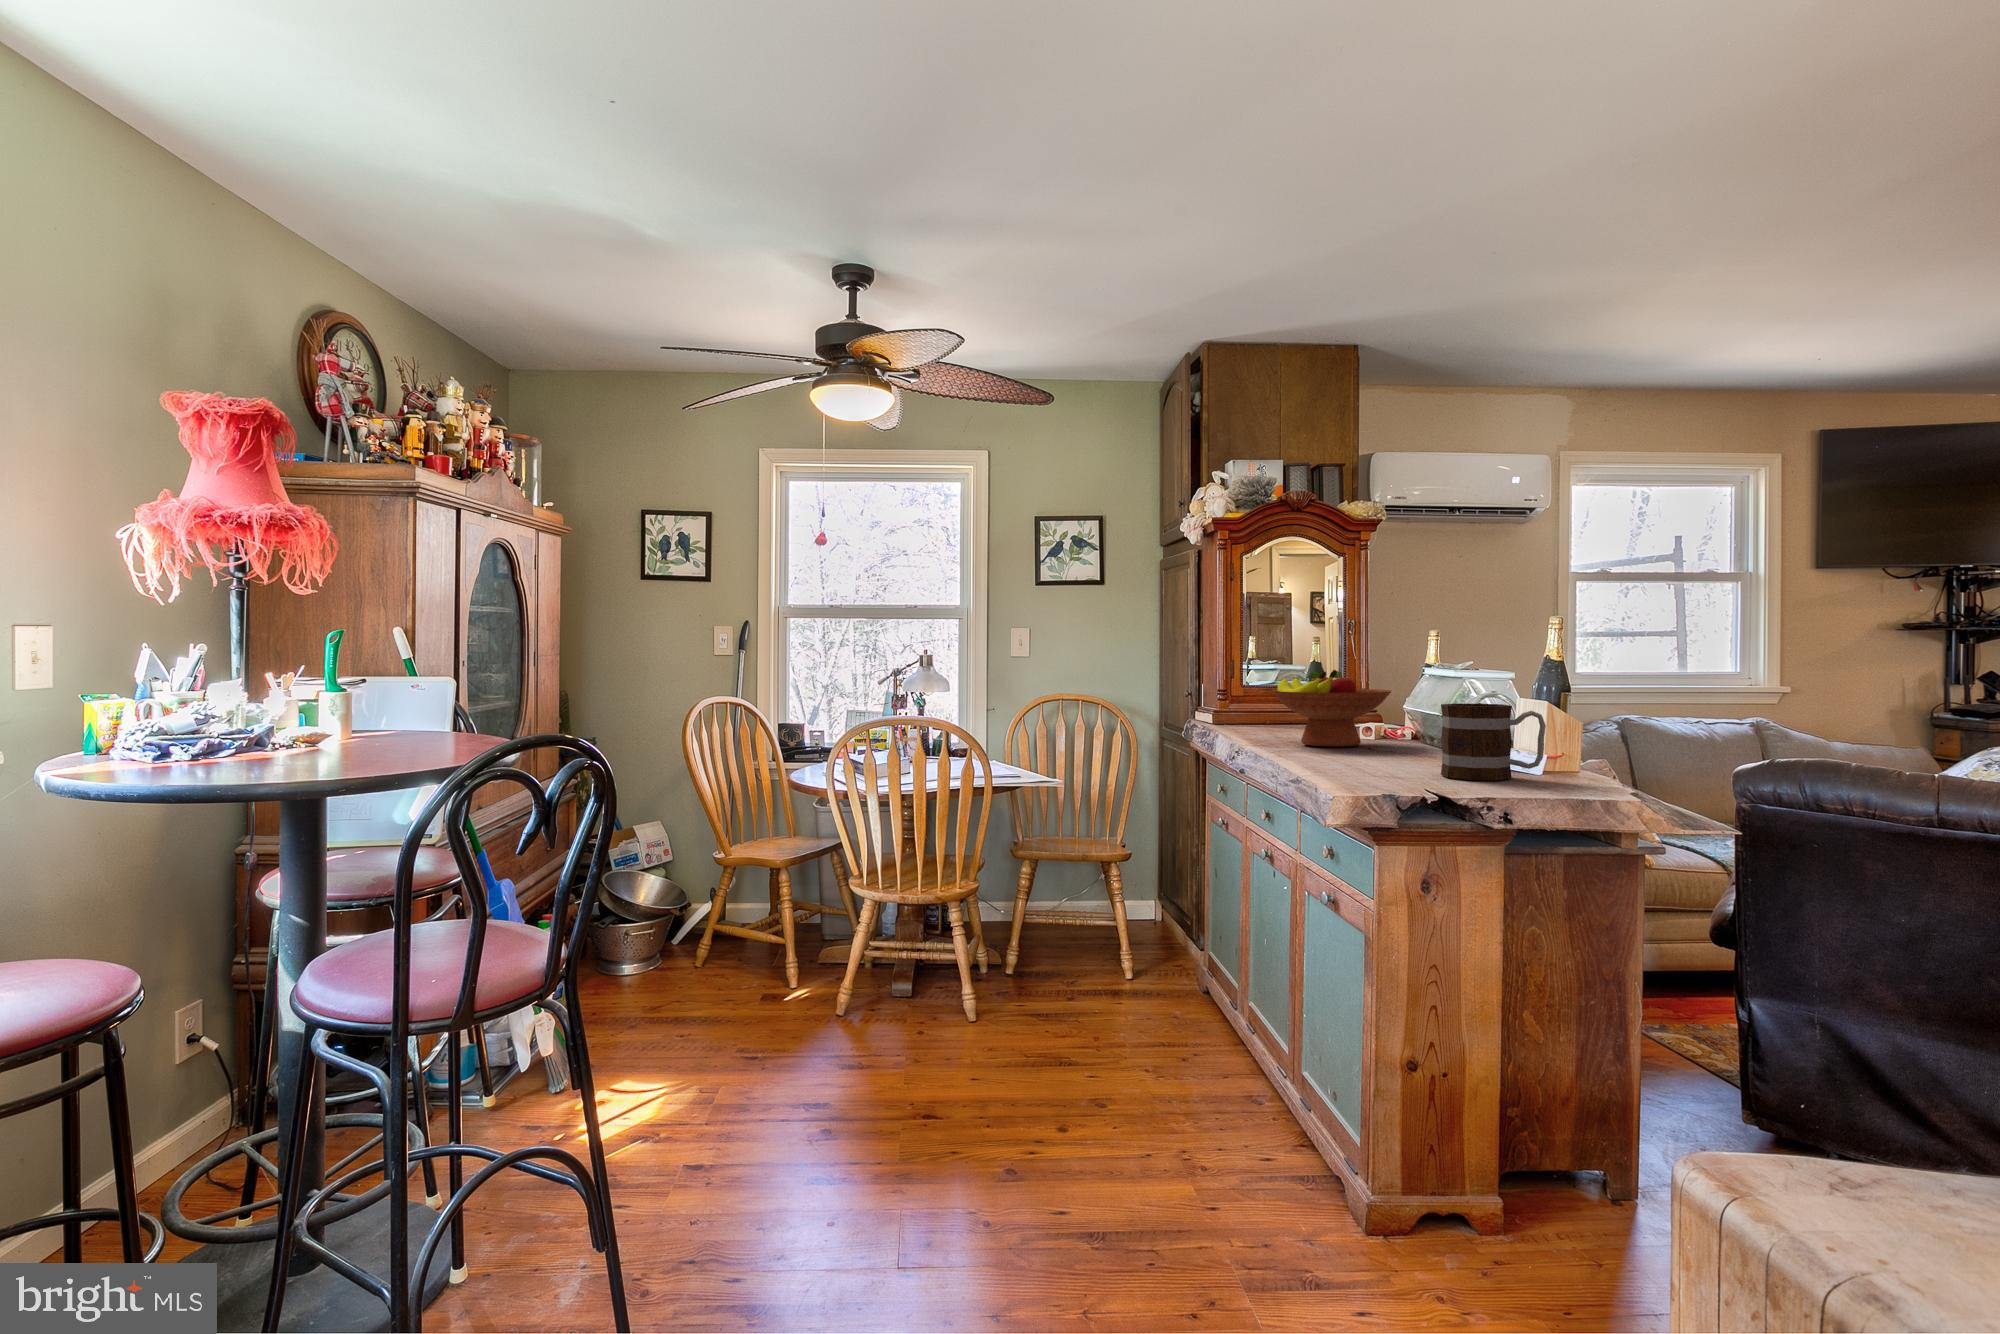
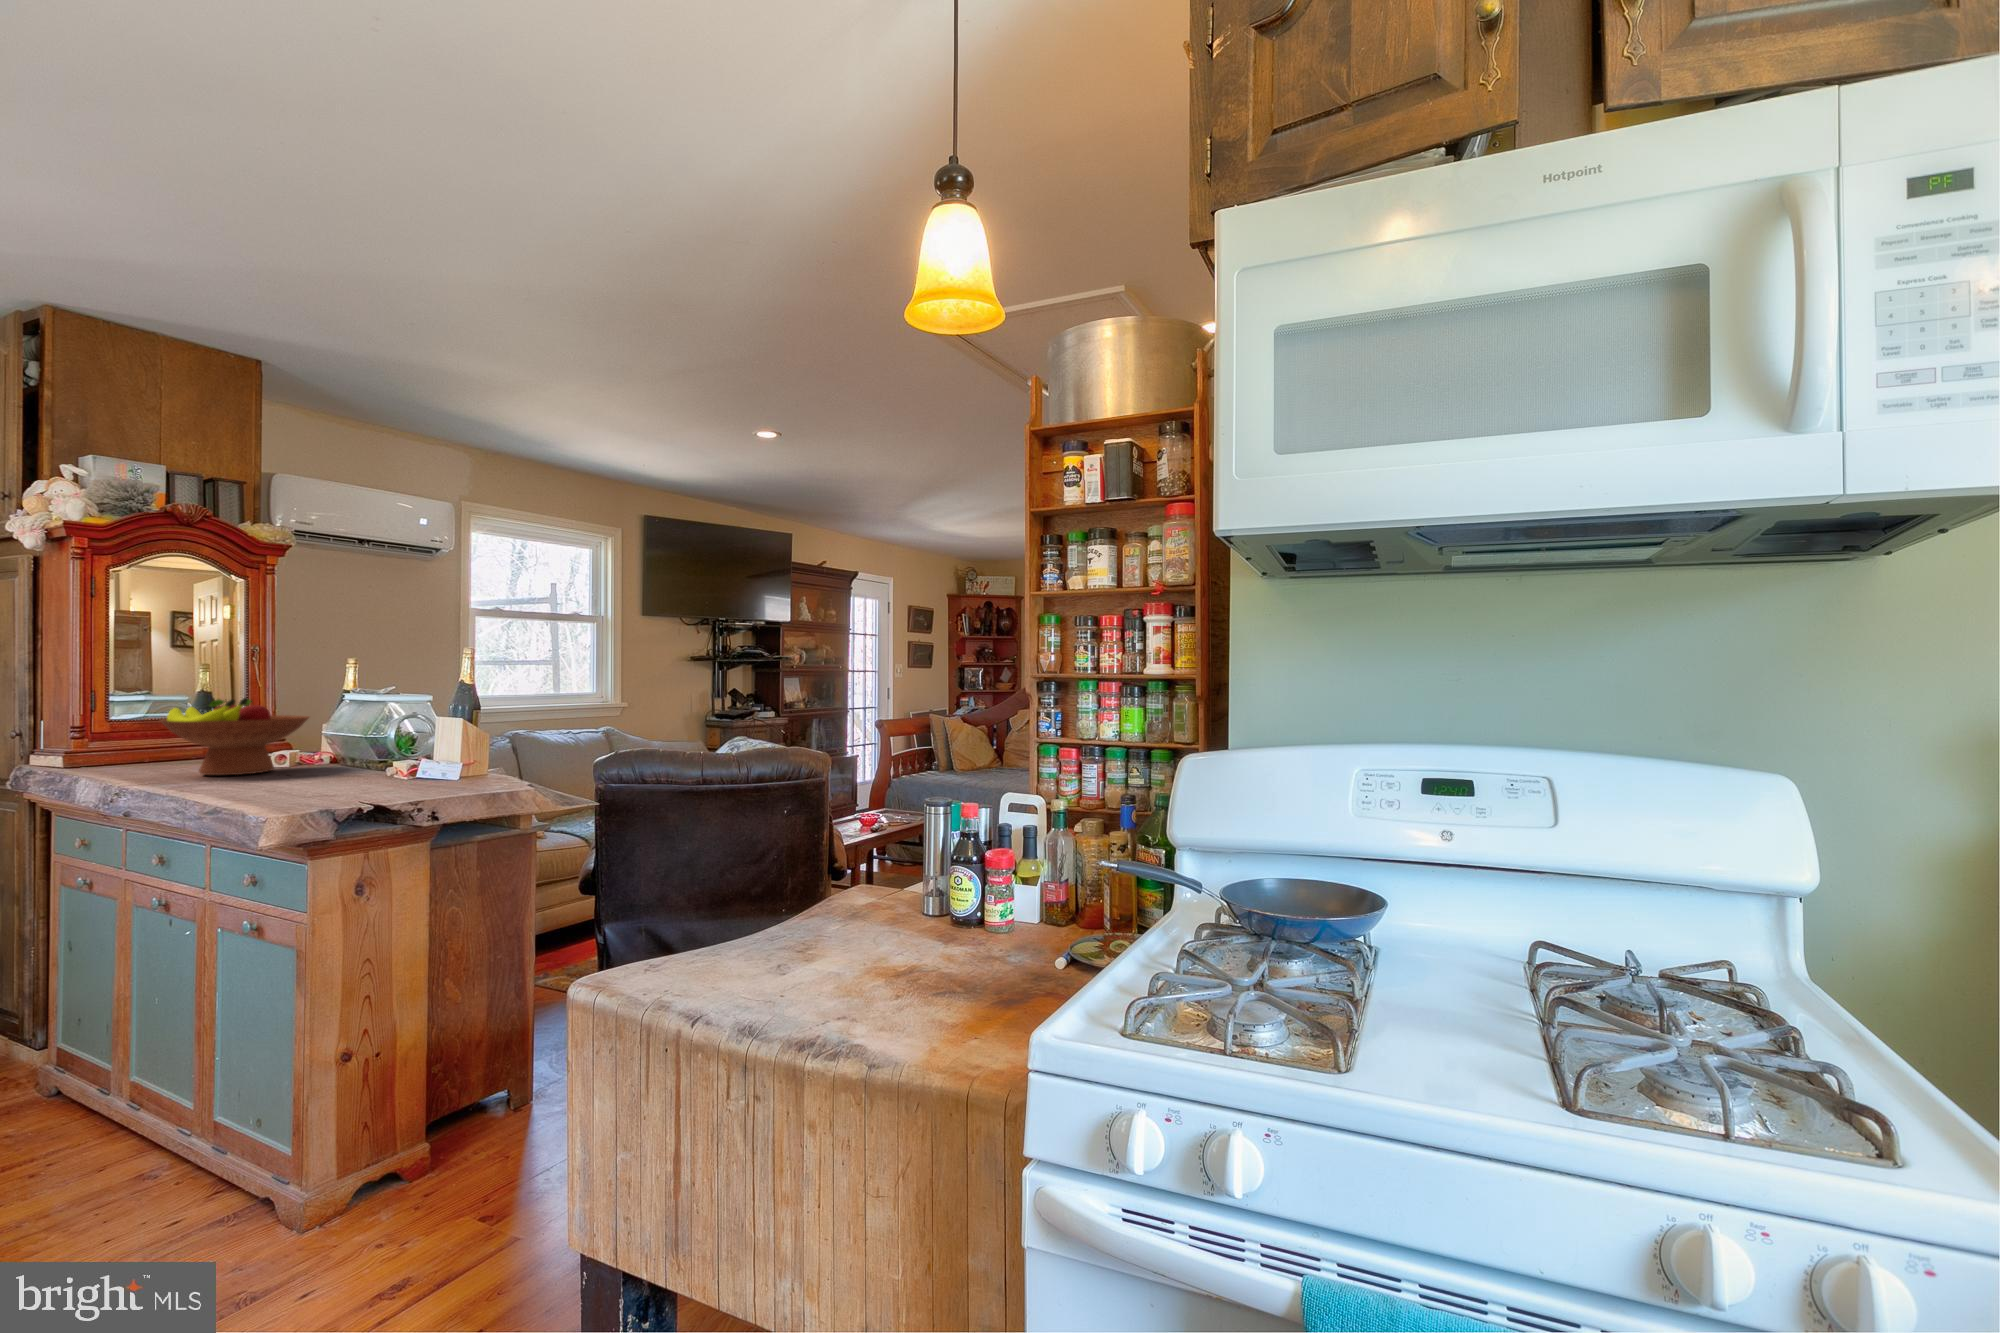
mug: present [1441,703,1546,780] -> none [371,725,465,790]

